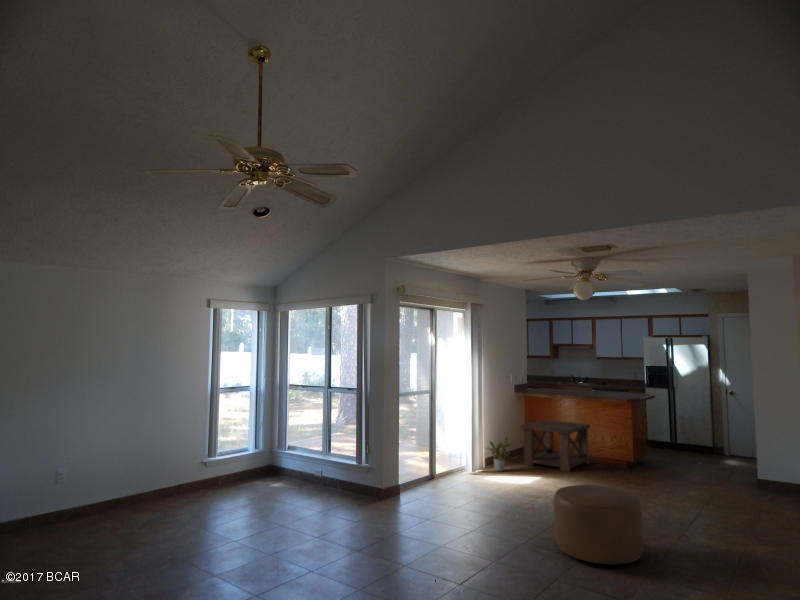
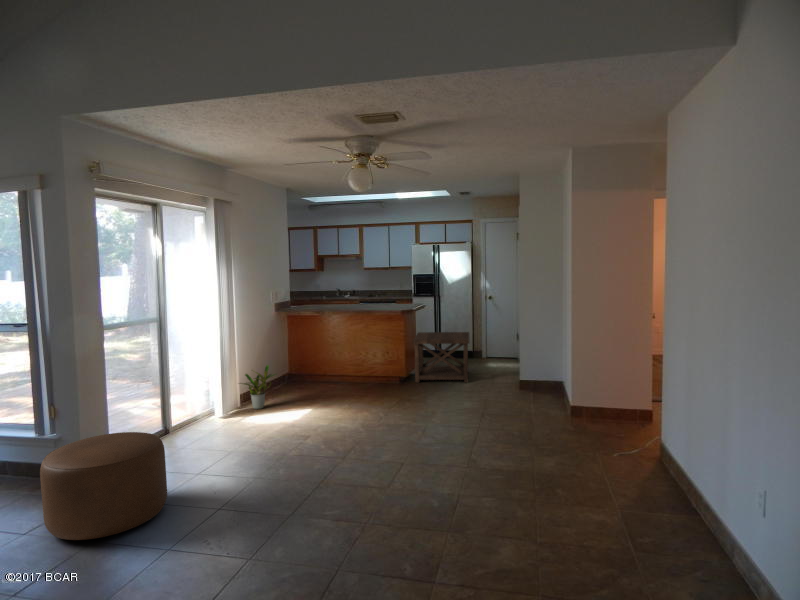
side table: present [521,420,590,472] -> present [413,332,469,383]
ottoman: present [554,485,644,564] -> present [40,432,167,540]

